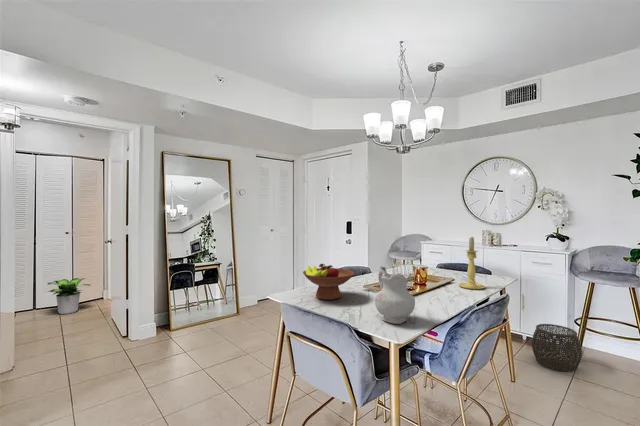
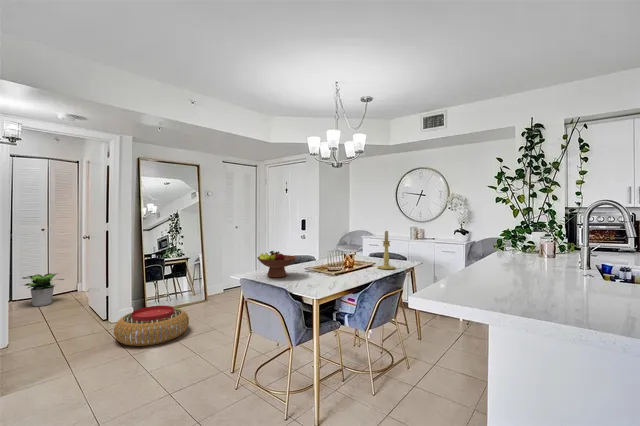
ceramic pitcher: present [375,266,415,324] -> none [307,250,334,289]
pouf: none [134,322,219,373] -> present [114,306,189,346]
woven basket: present [531,324,582,372] -> none [438,298,472,333]

